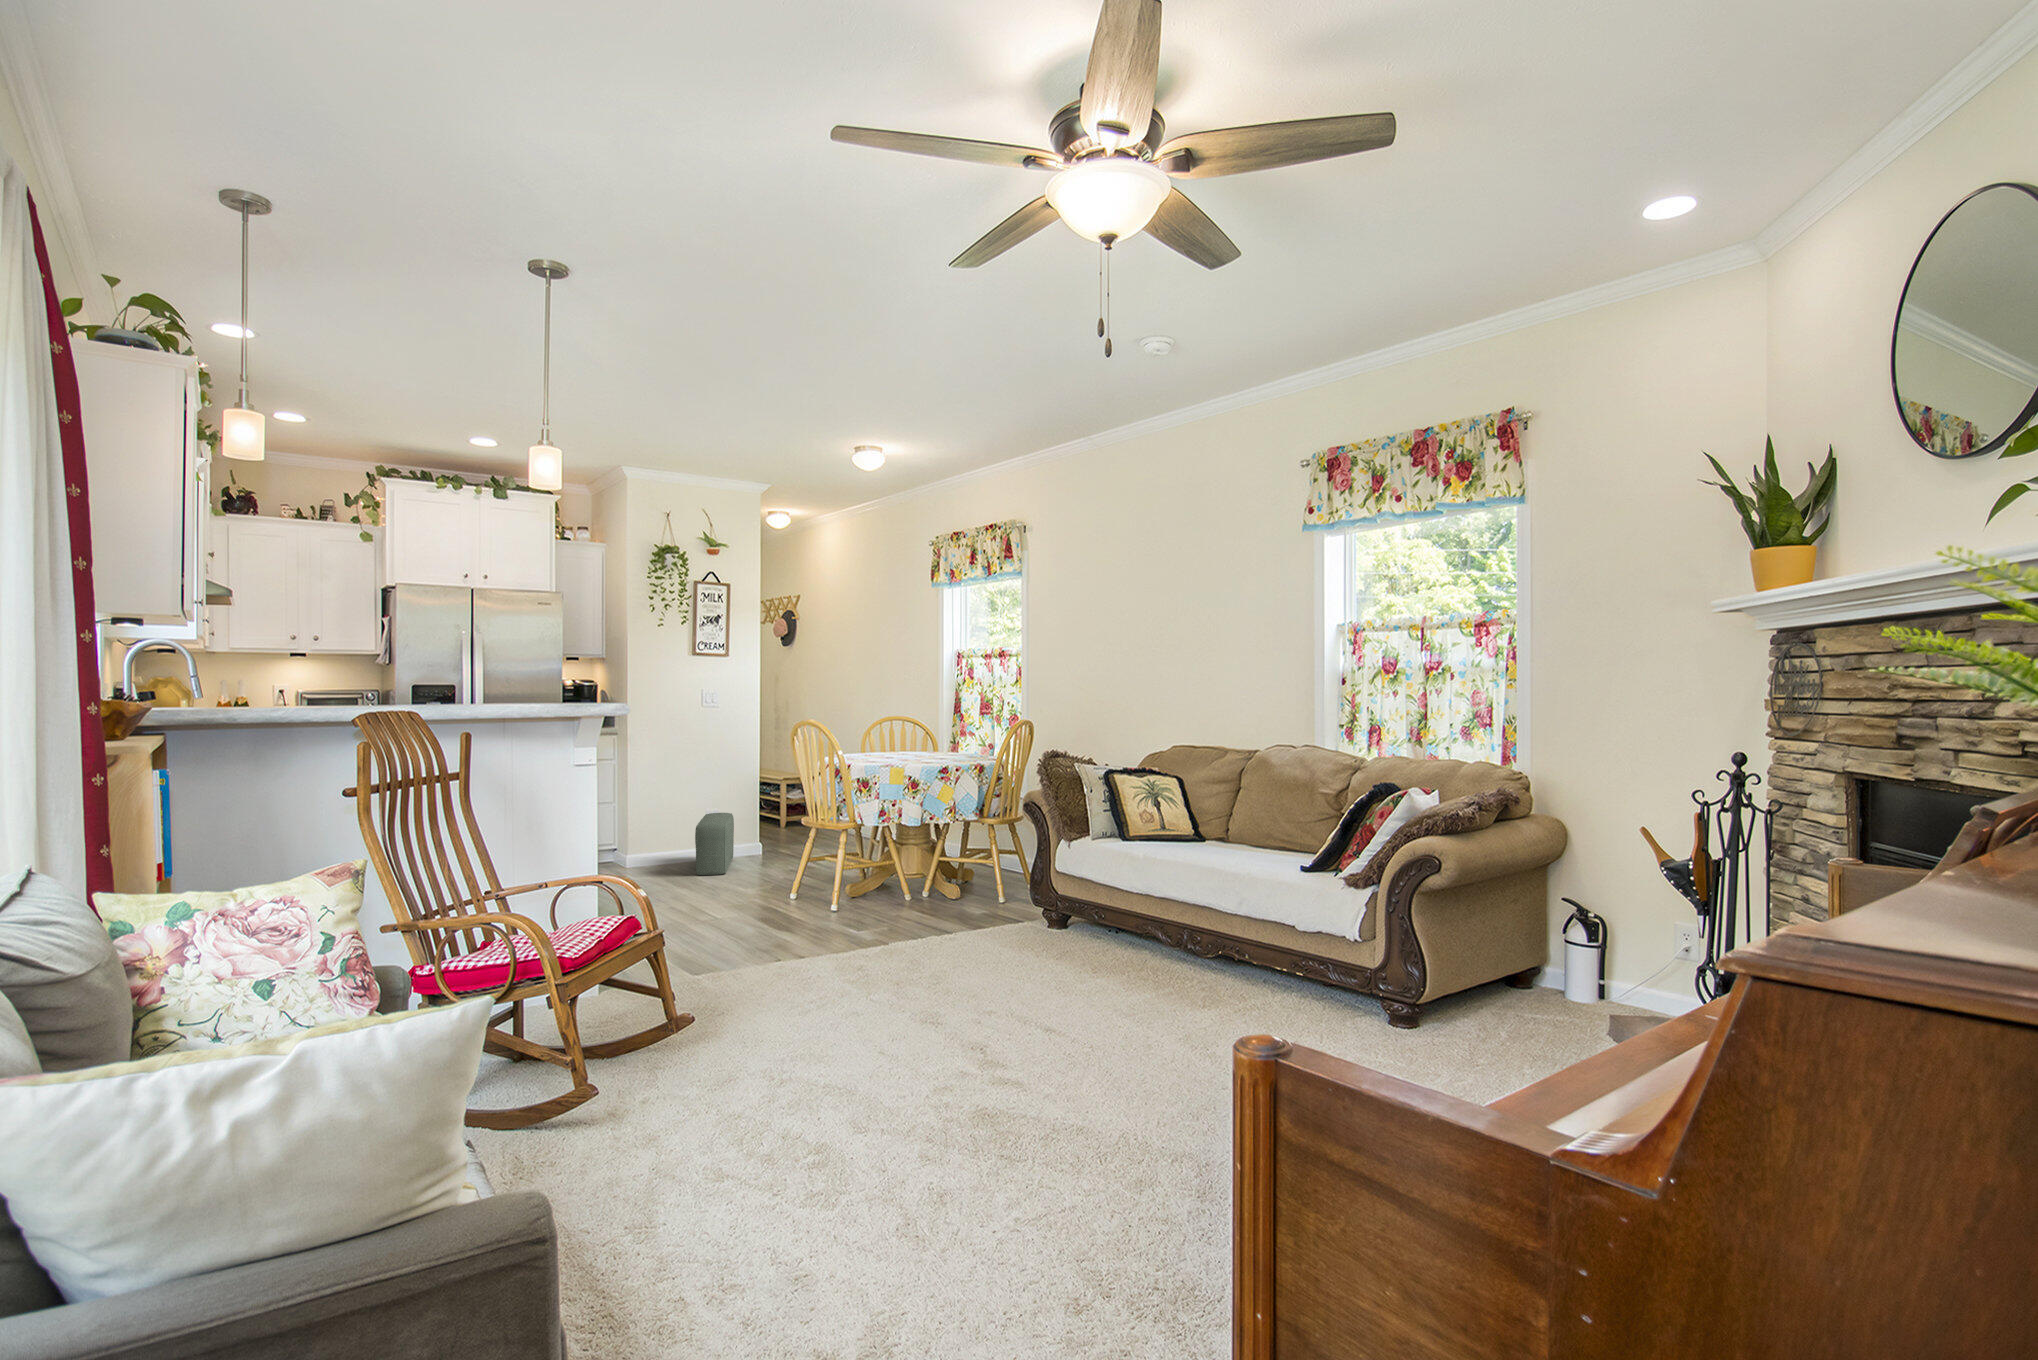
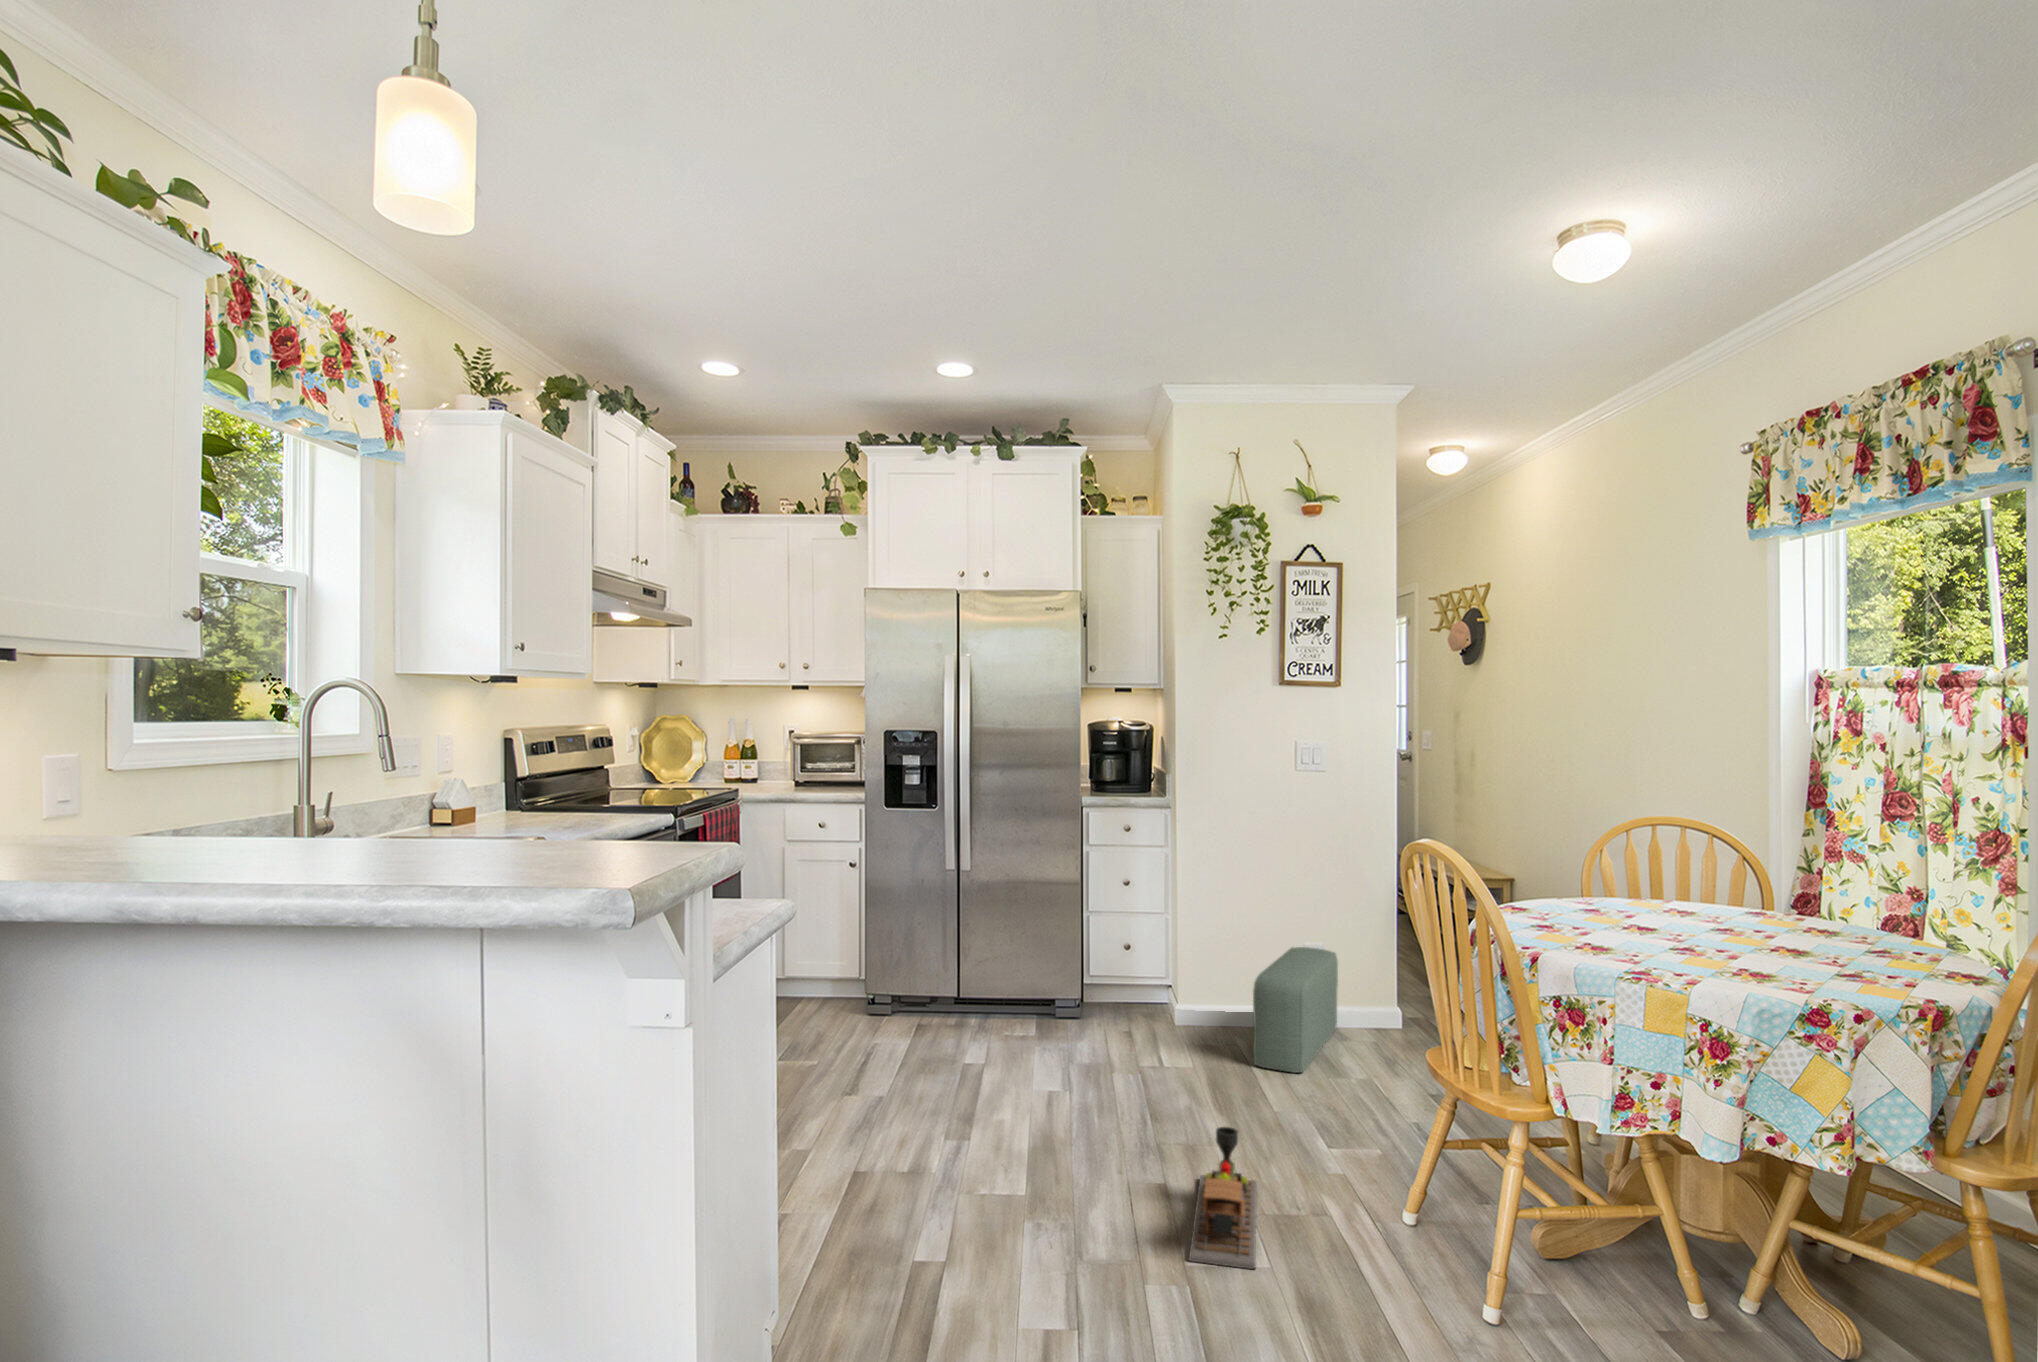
toy train: none [699,874,745,925] -> present [1189,1127,1257,1269]

